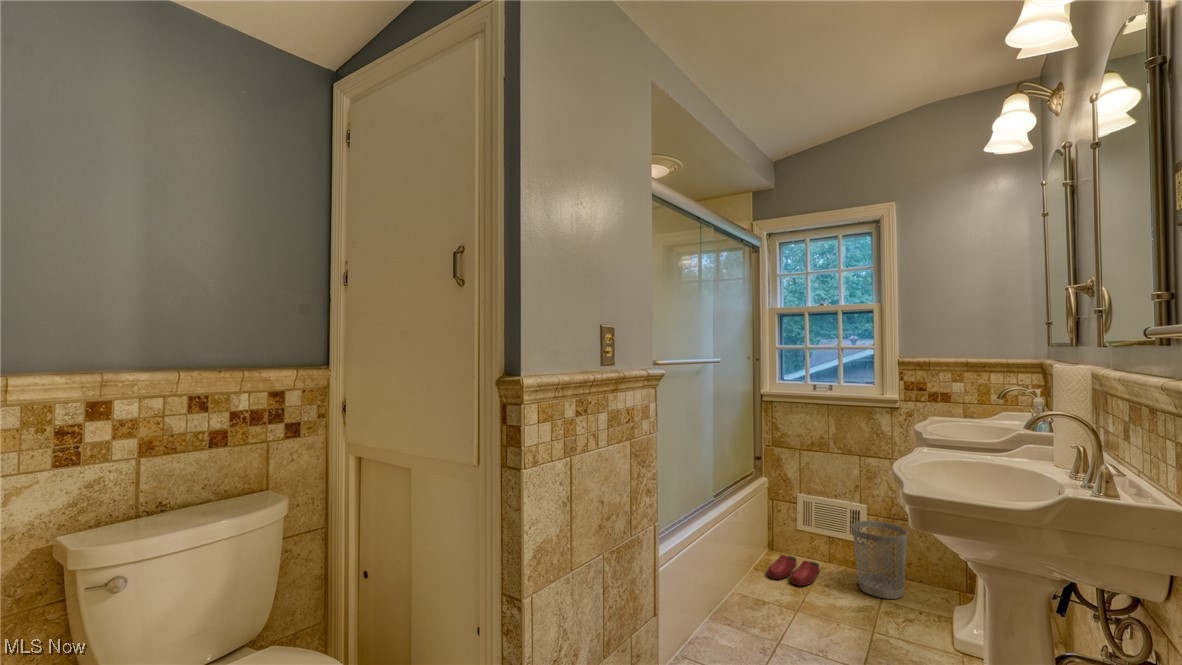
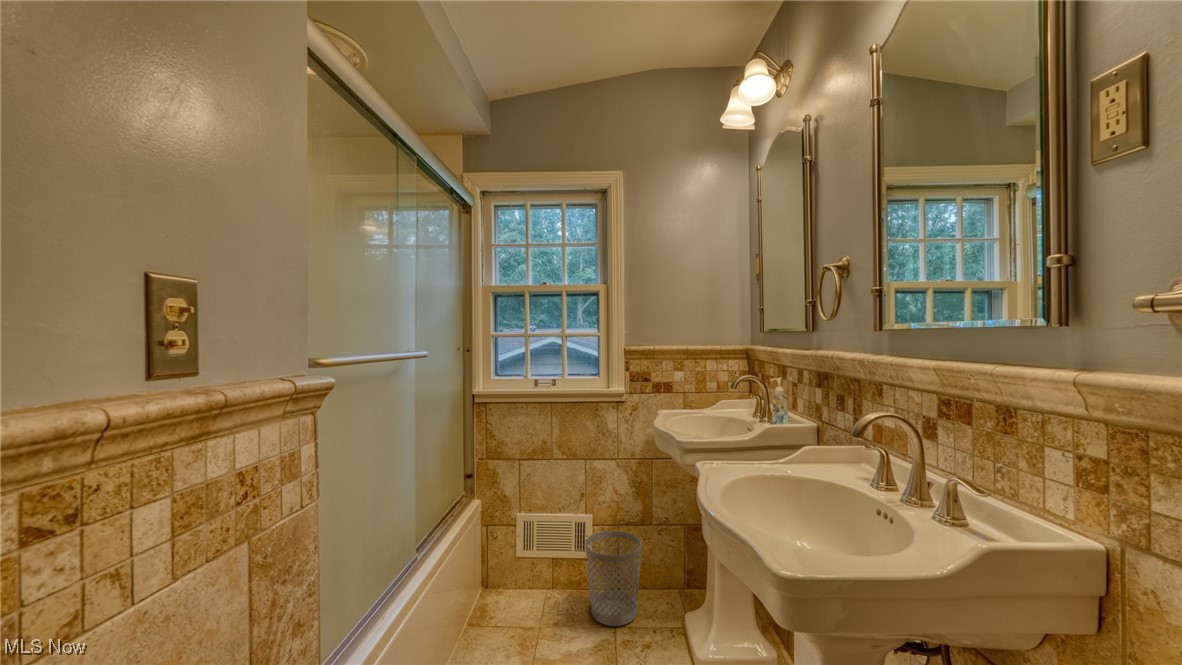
slippers: present [767,555,820,586] -> none [488,595,546,645]

